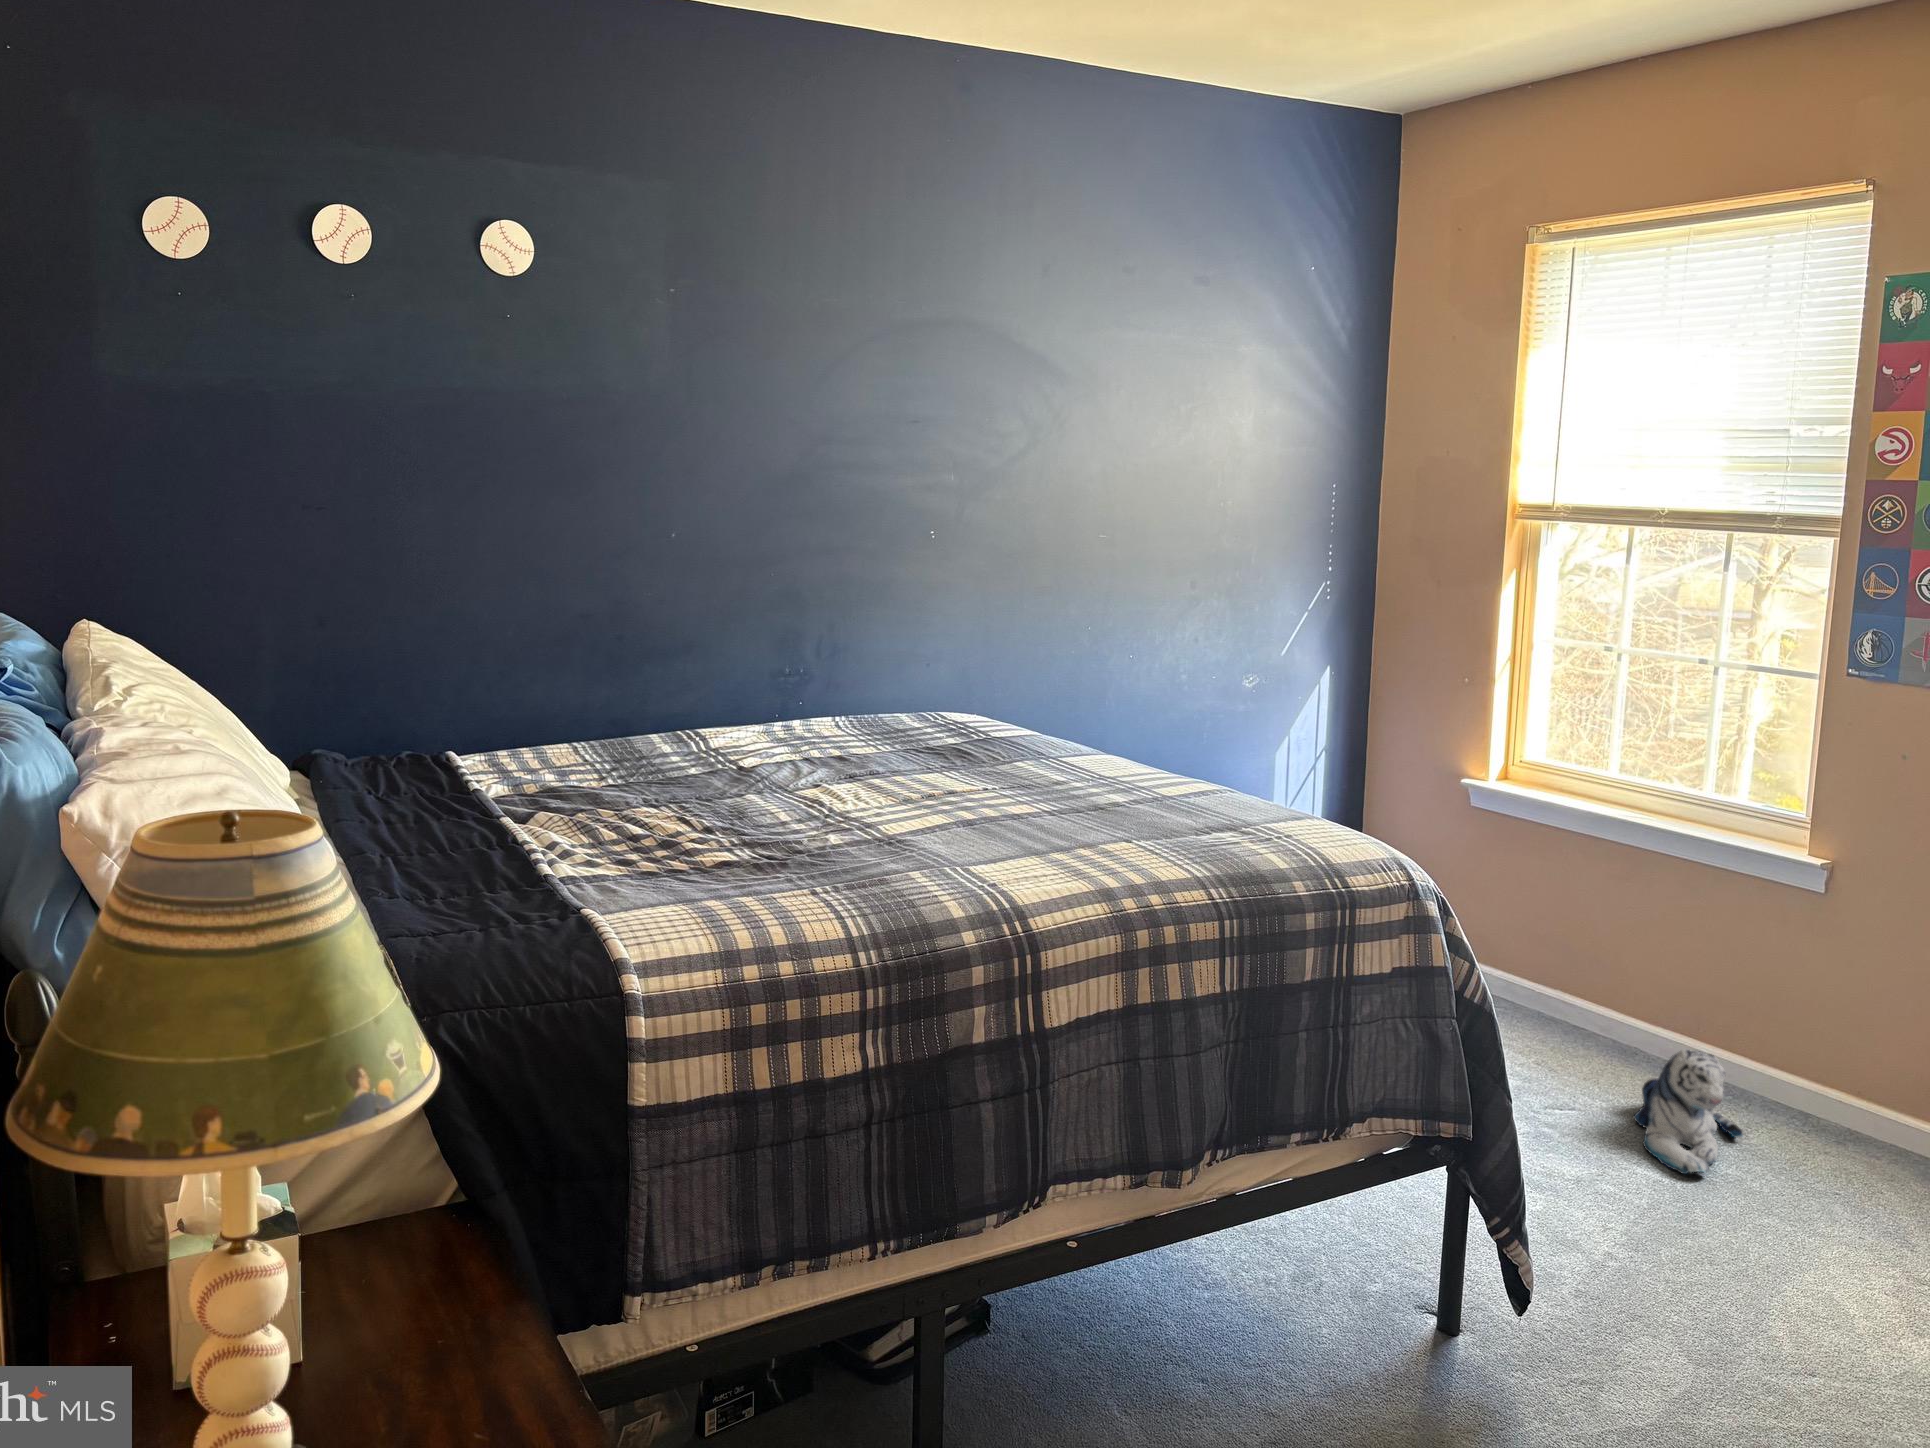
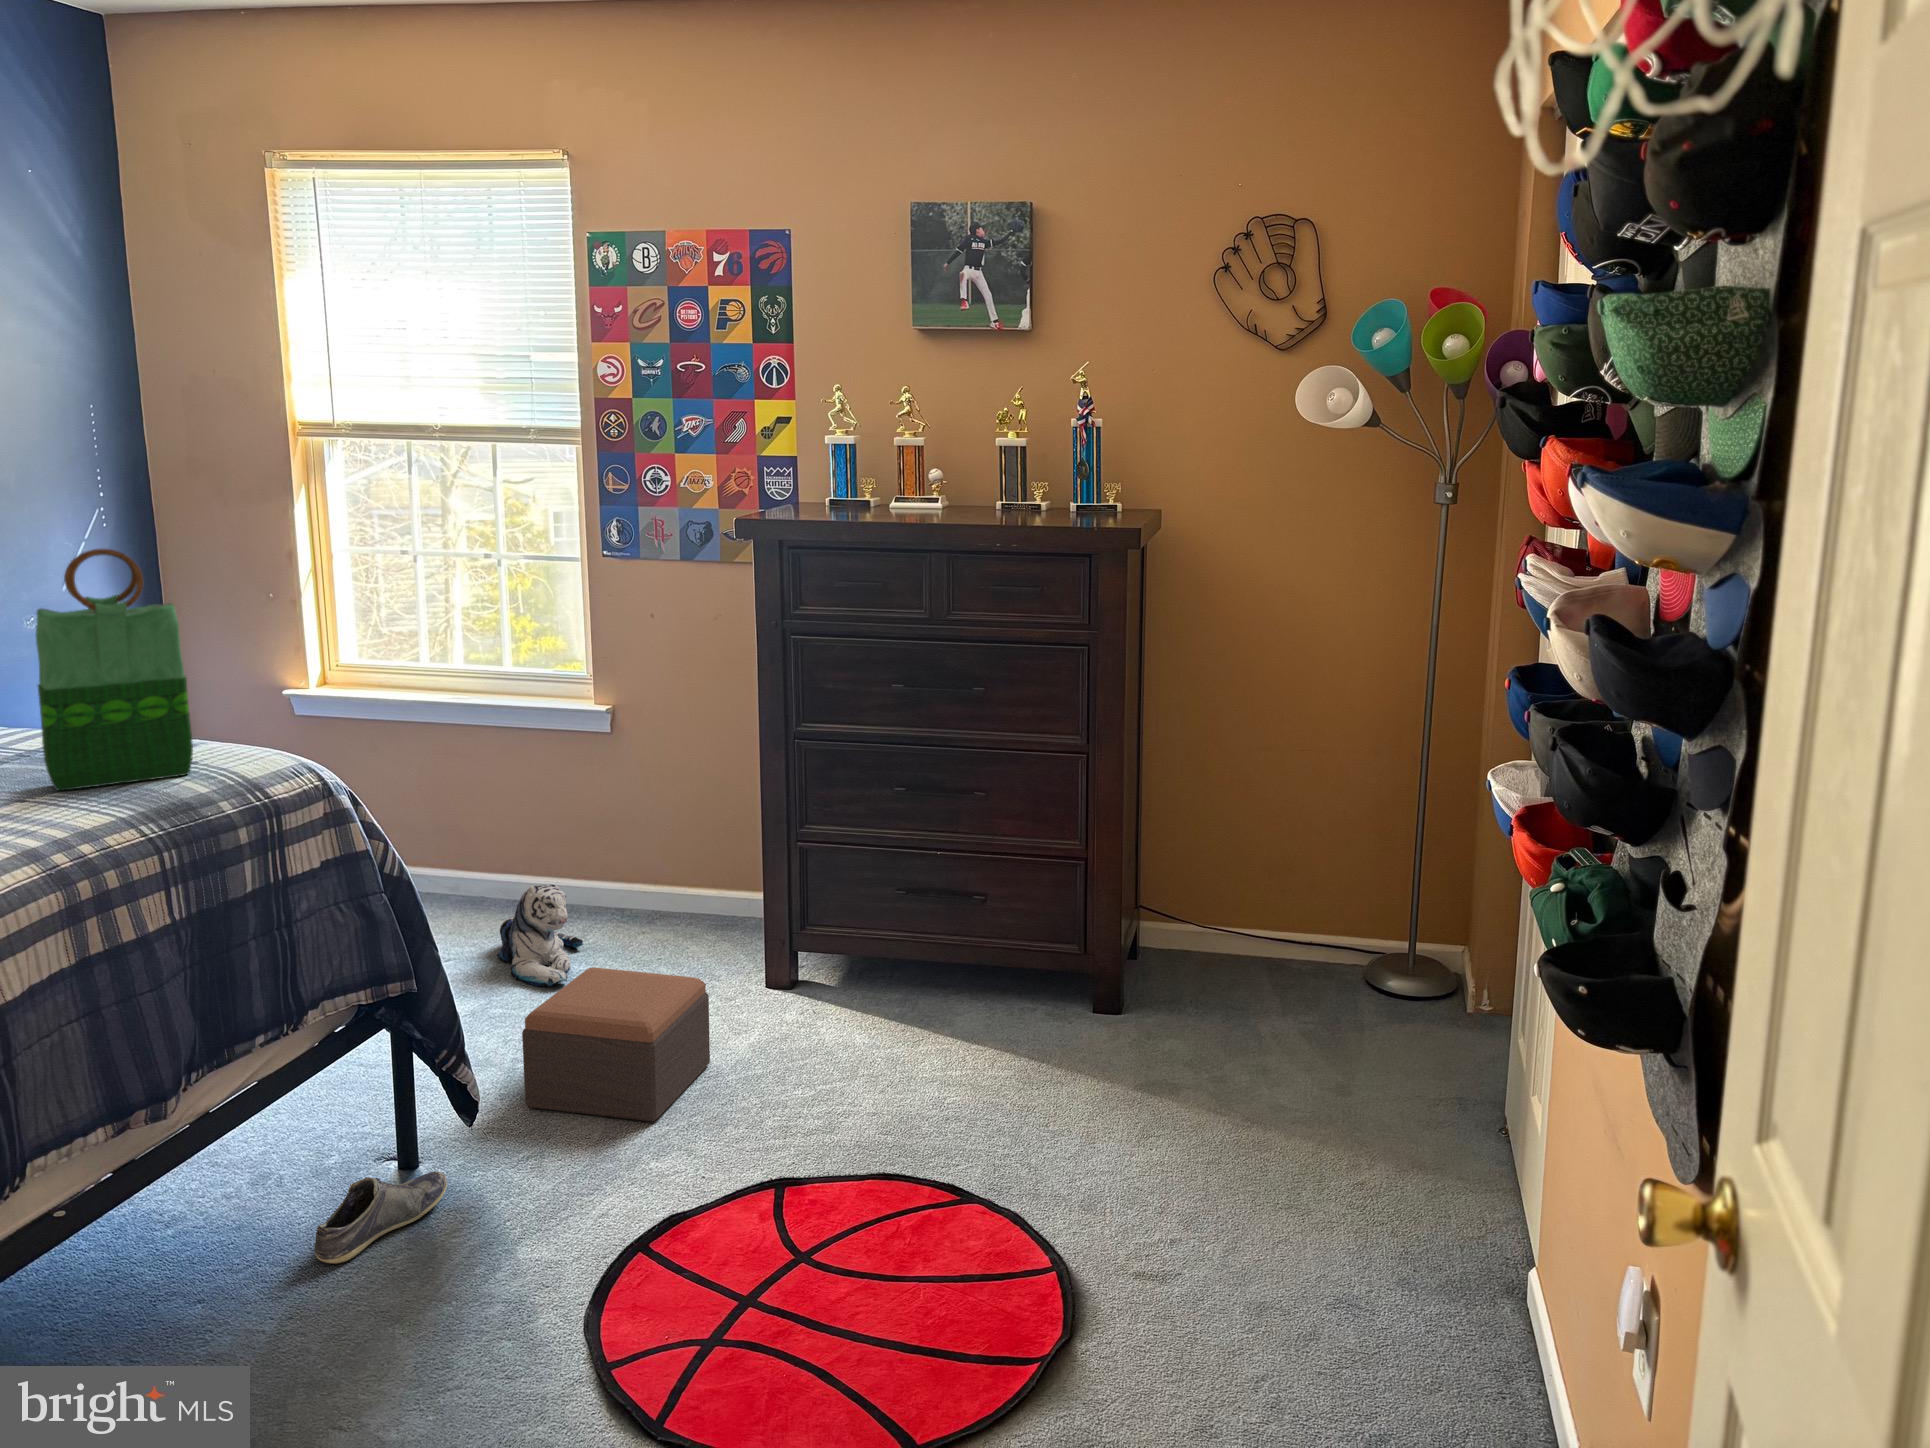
tote bag: none [1160,611,1292,846] -> present [36,549,193,790]
footstool: none [1604,1174,1880,1403] -> present [522,967,710,1122]
shoe: none [1317,1325,1478,1408] -> present [314,1172,447,1264]

